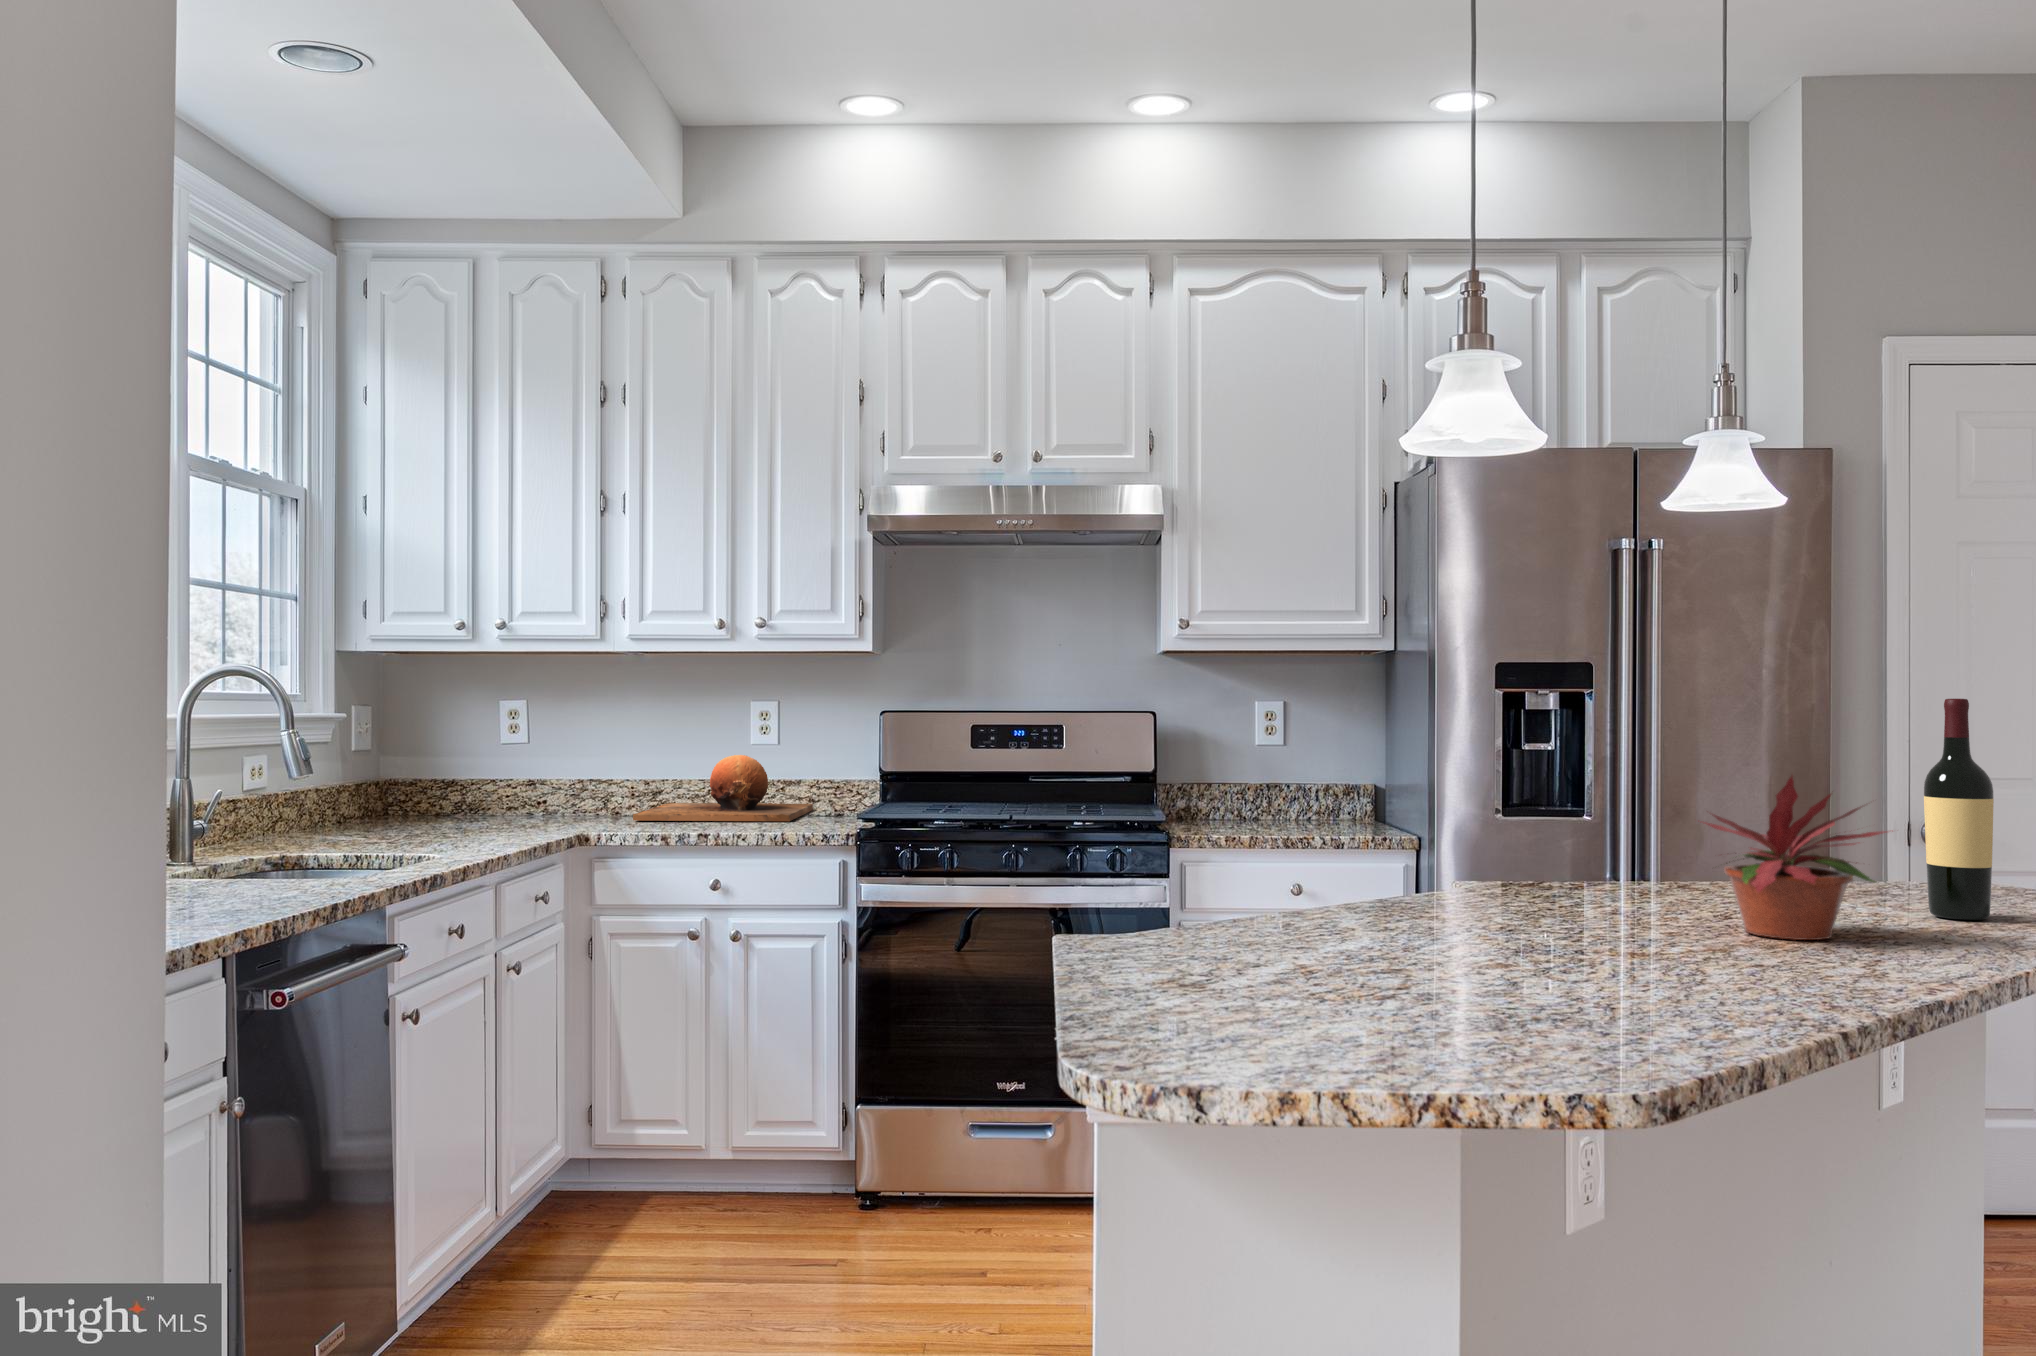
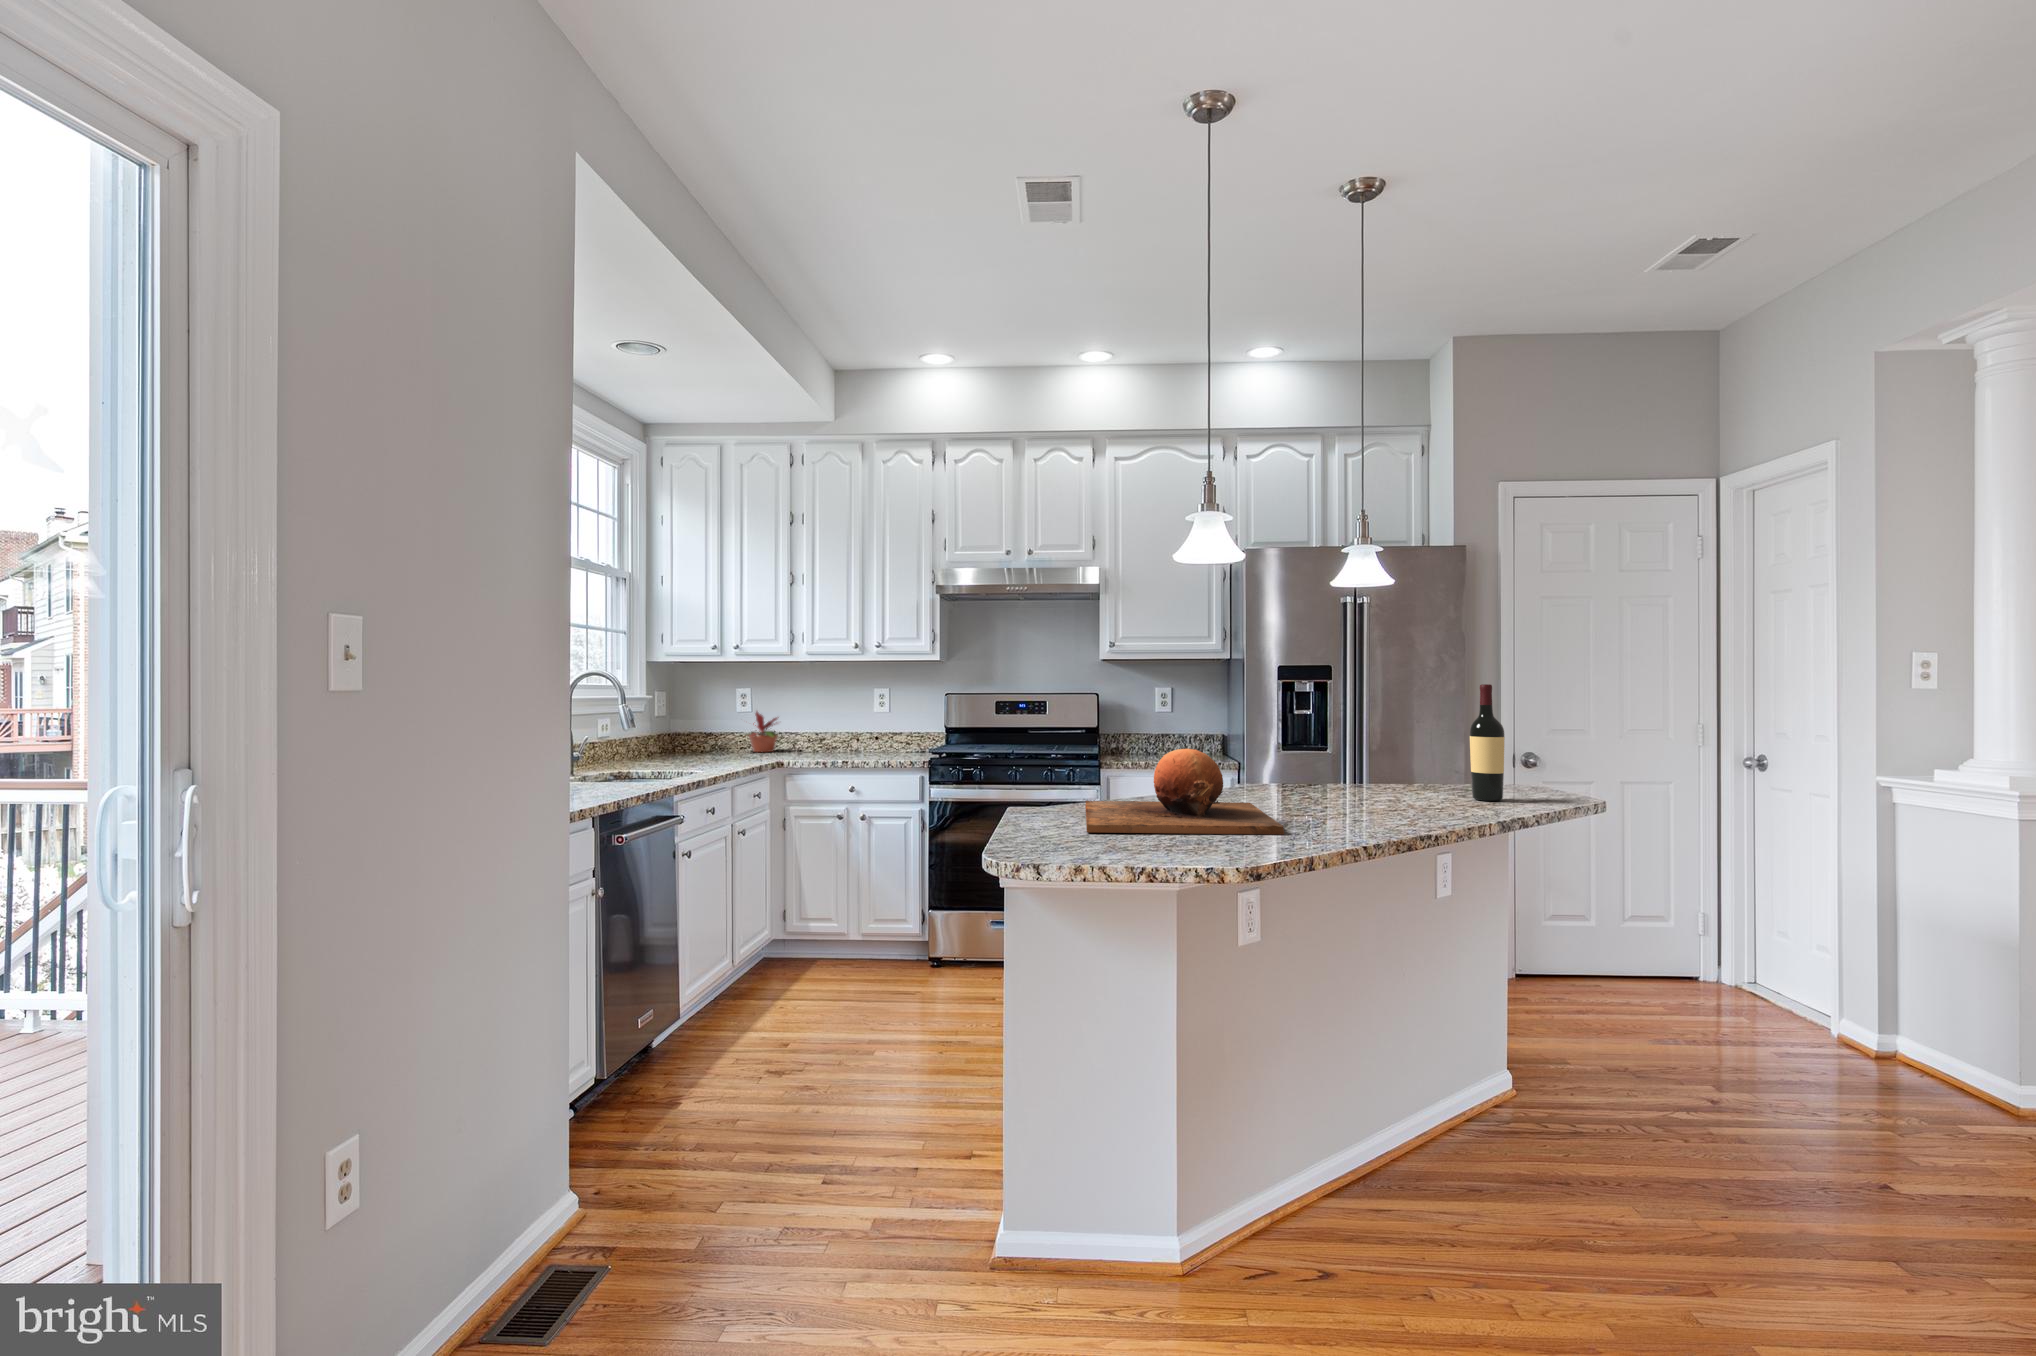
chopping board: present [633,755,813,821] -> present [1085,749,1284,835]
potted plant: present [1704,776,1886,940] -> present [747,712,778,752]

